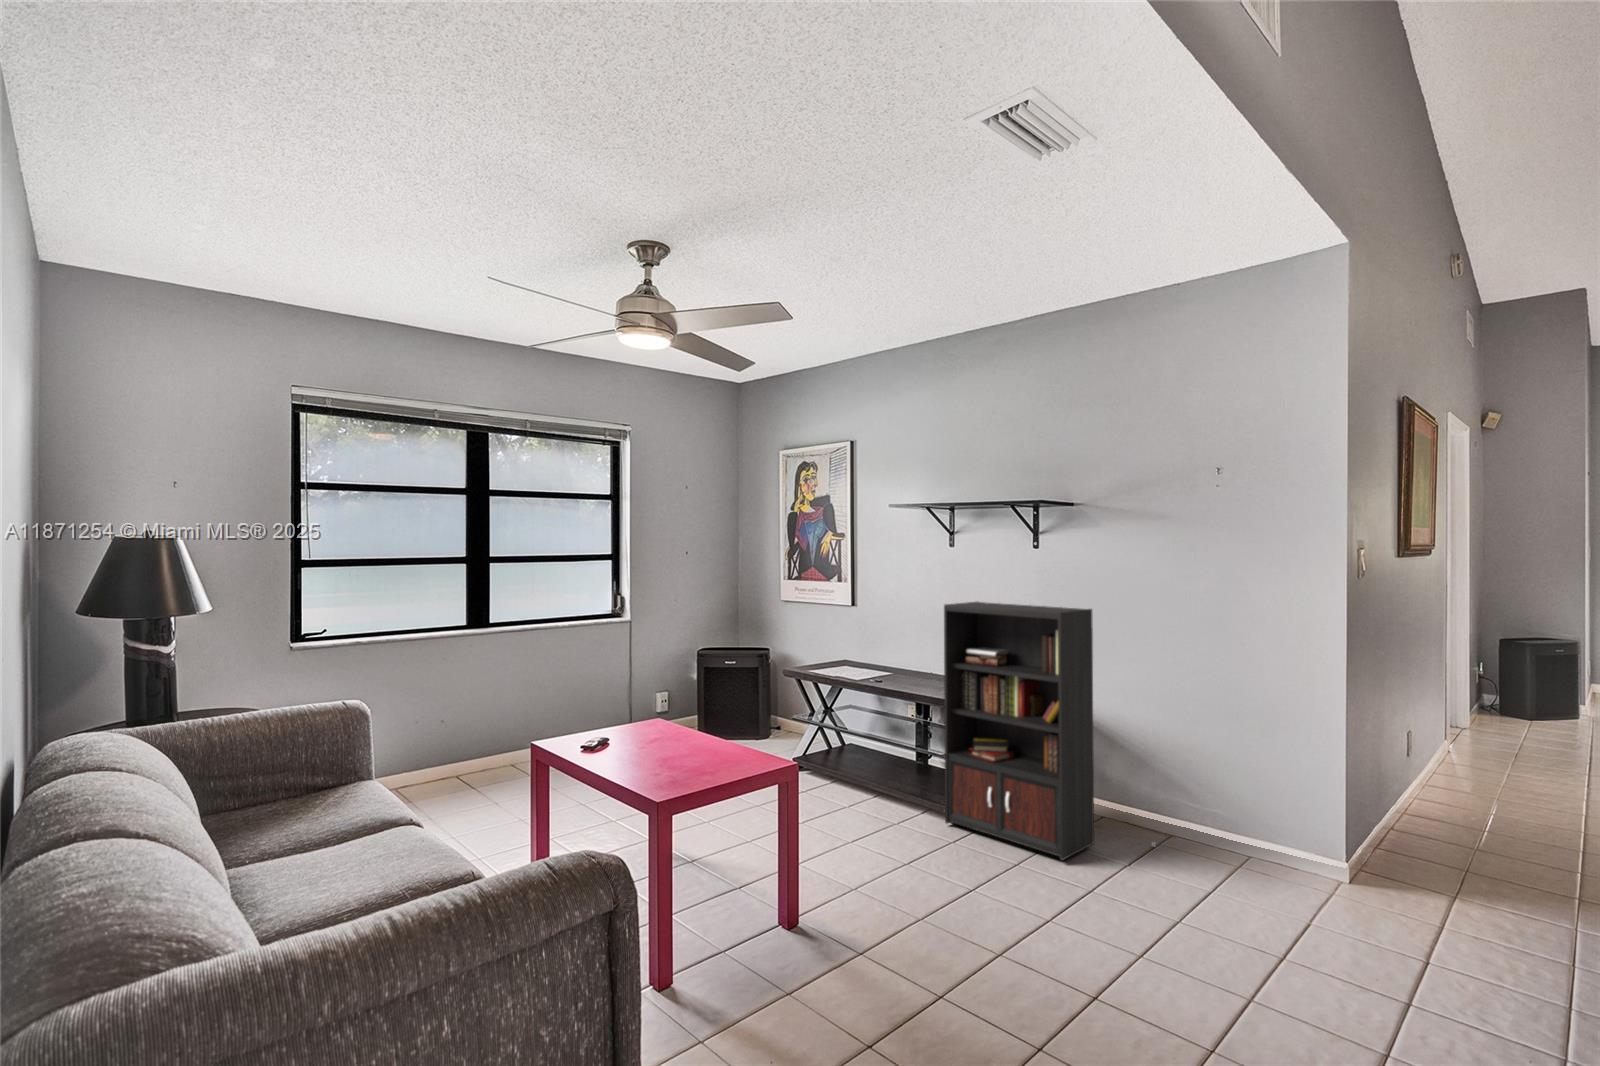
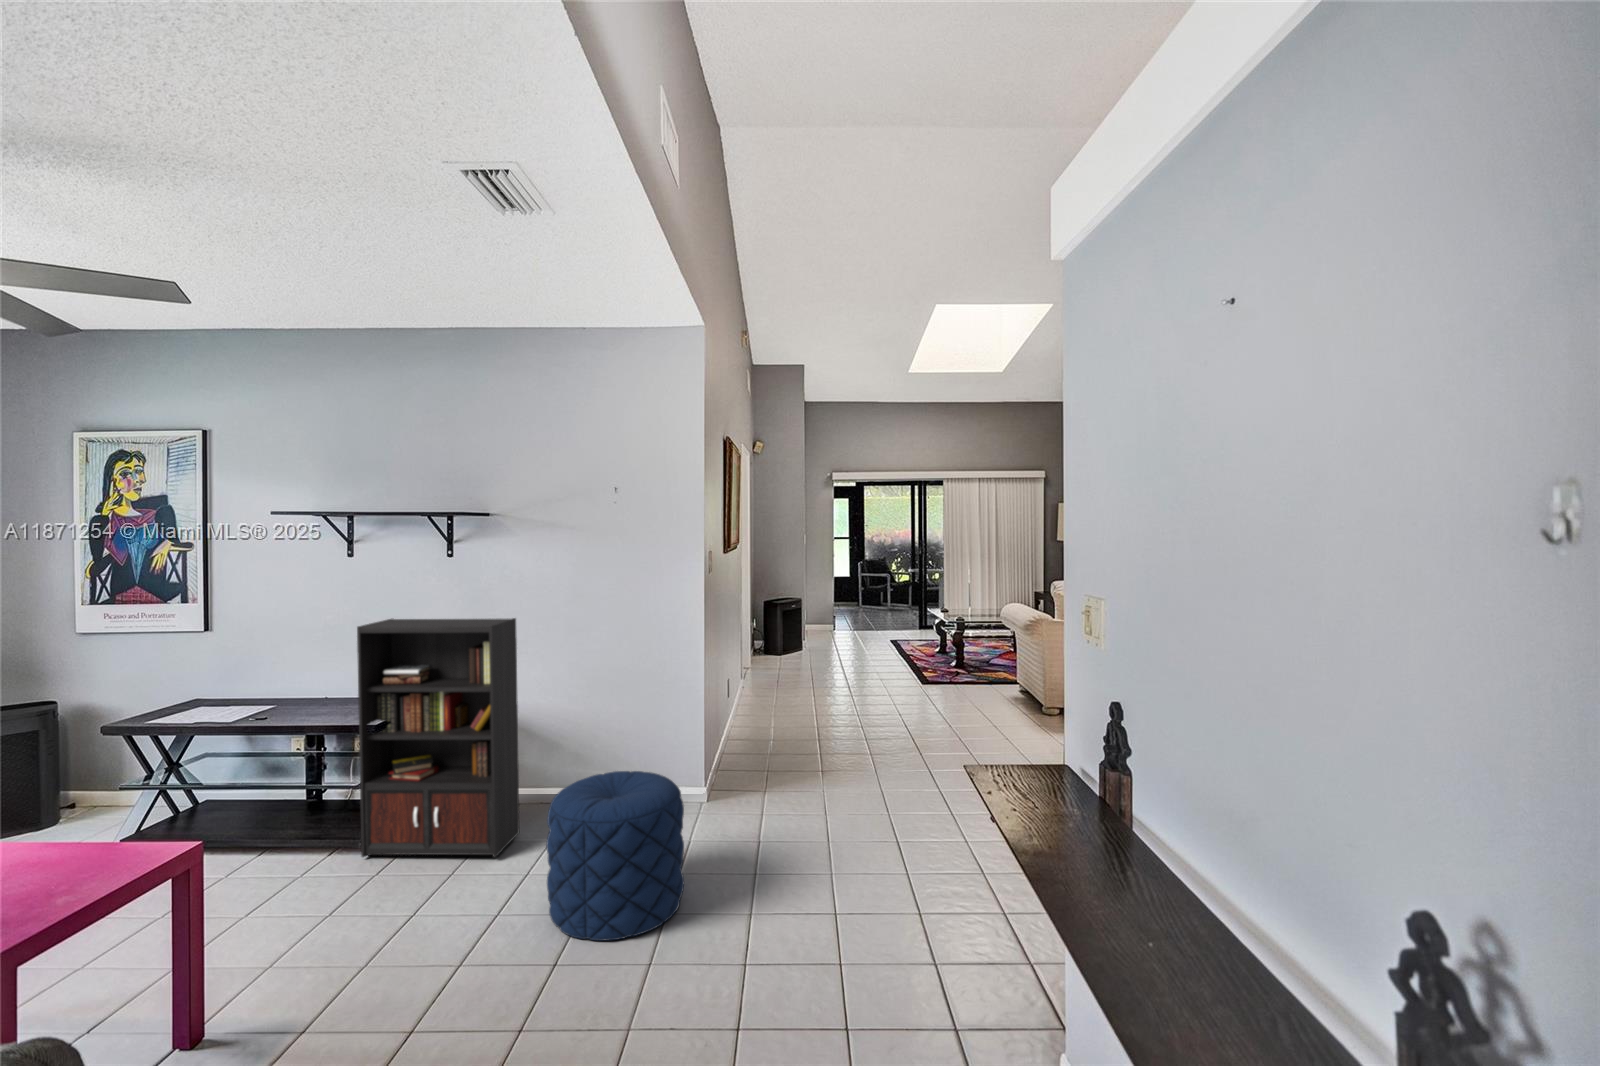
pouf: none [1098,793,1276,999] -> present [547,771,684,941]

